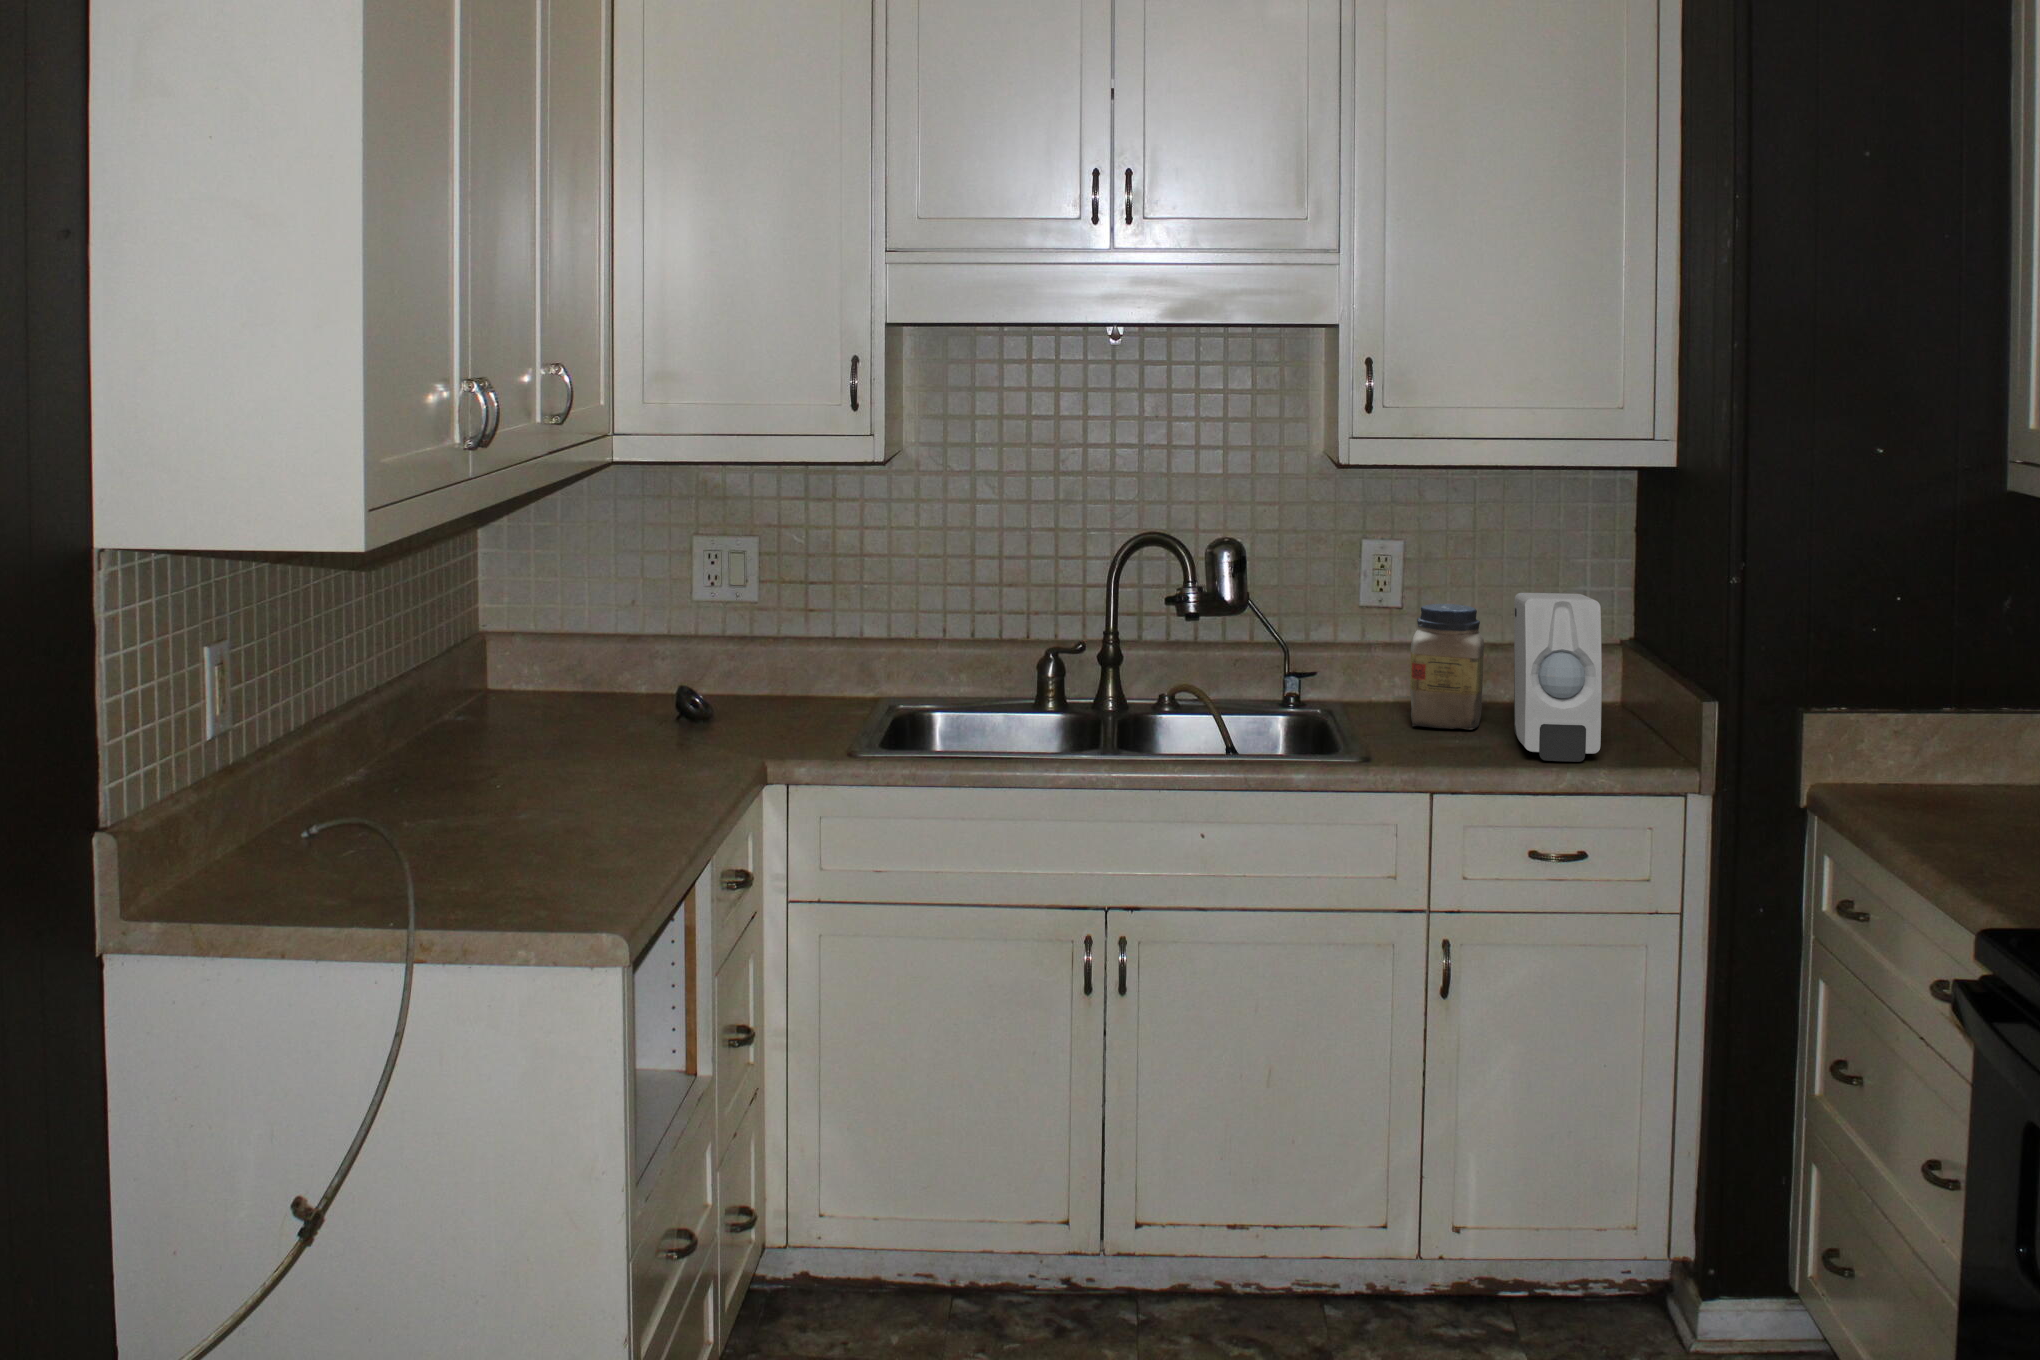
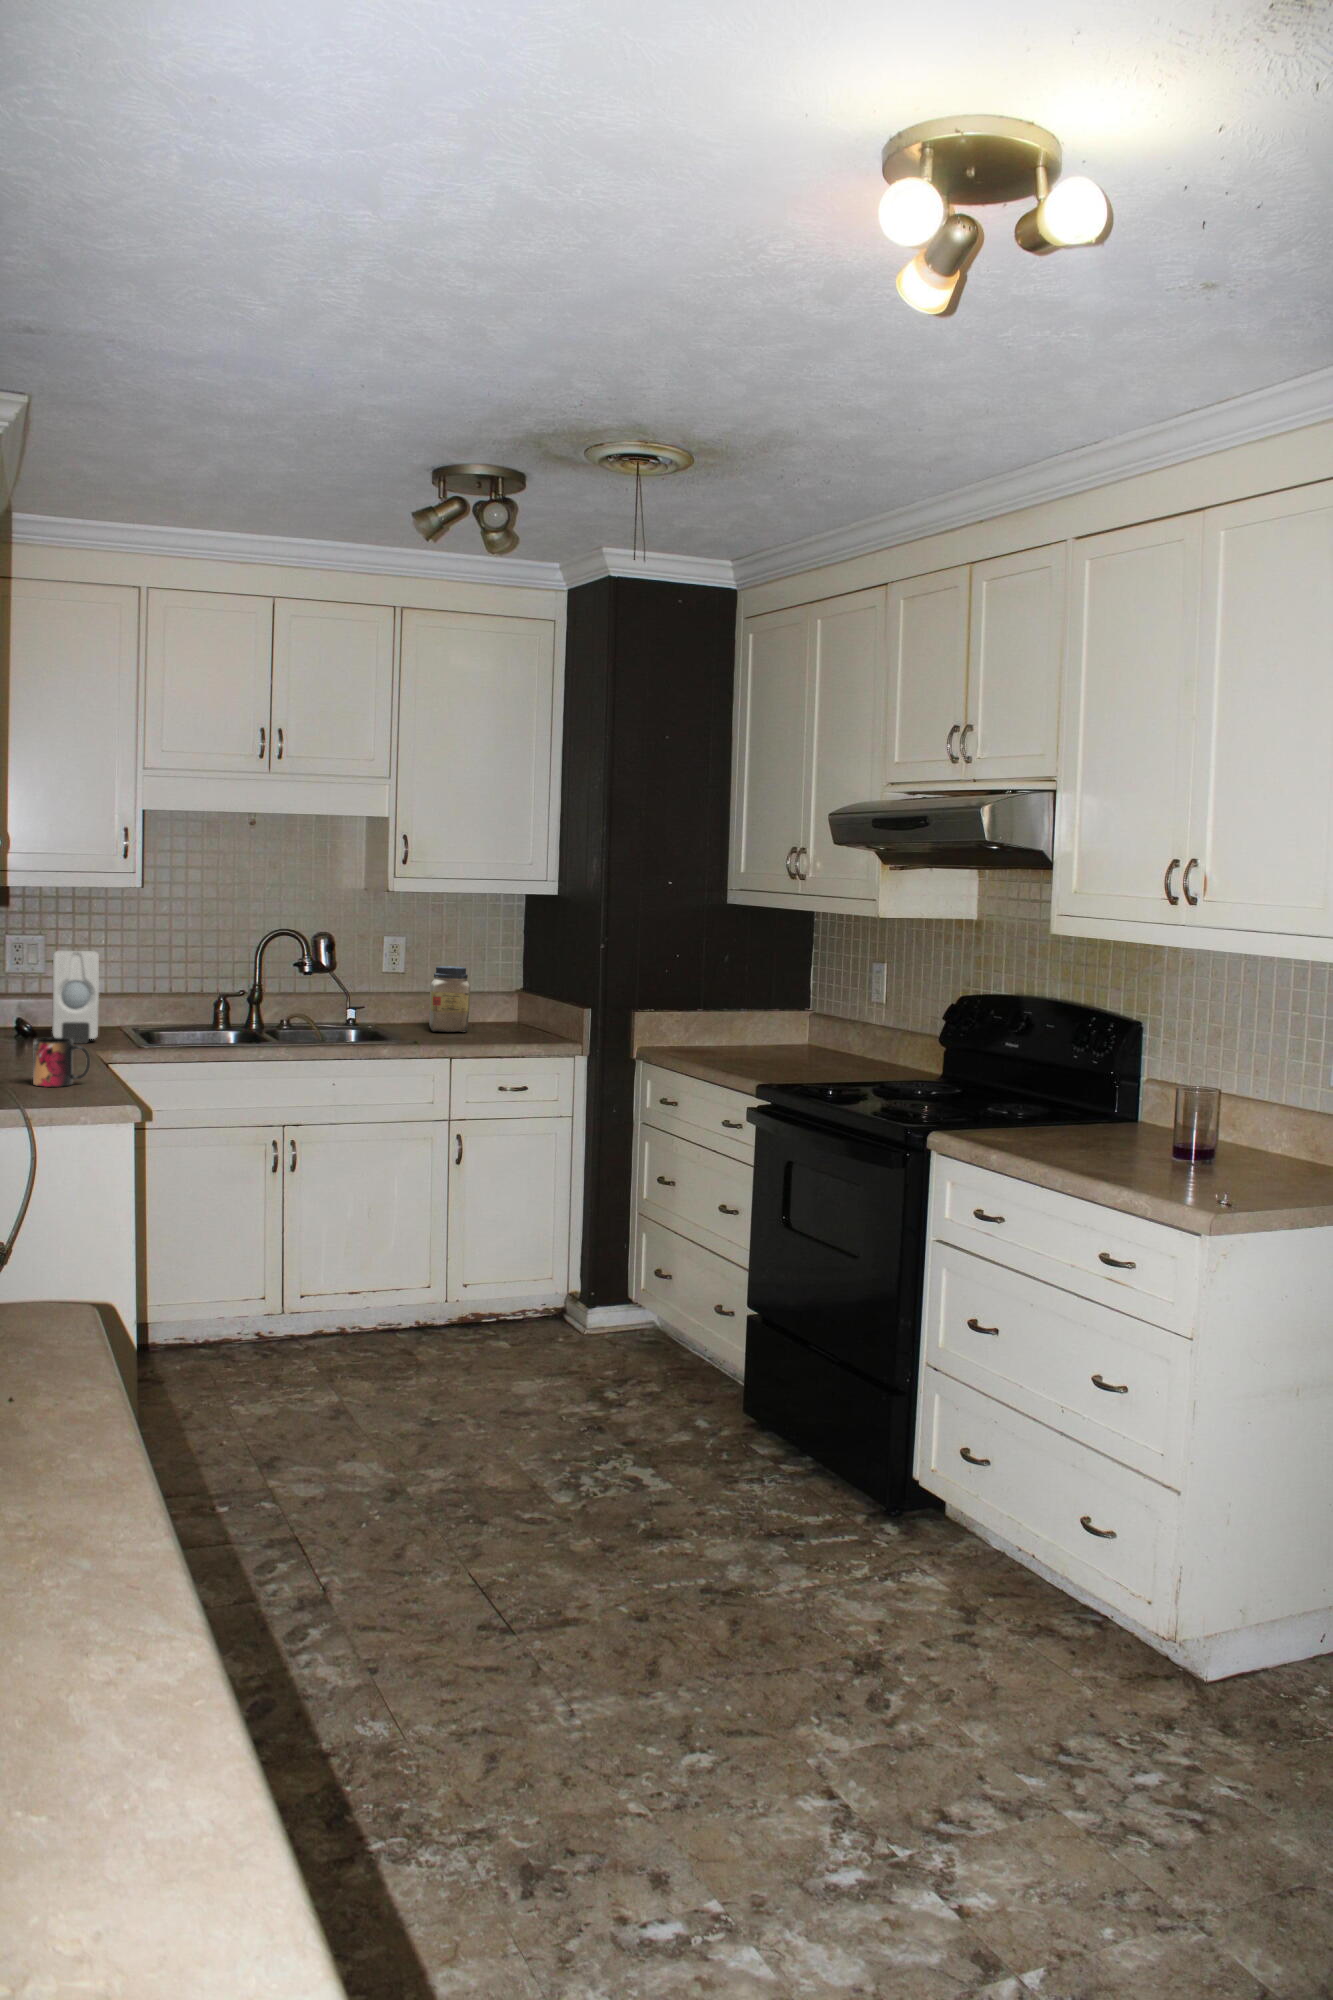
soap dispenser: present [1514,593,1602,762] -> present [52,951,99,1043]
mug: none [496,806,596,909] -> present [33,1038,90,1087]

